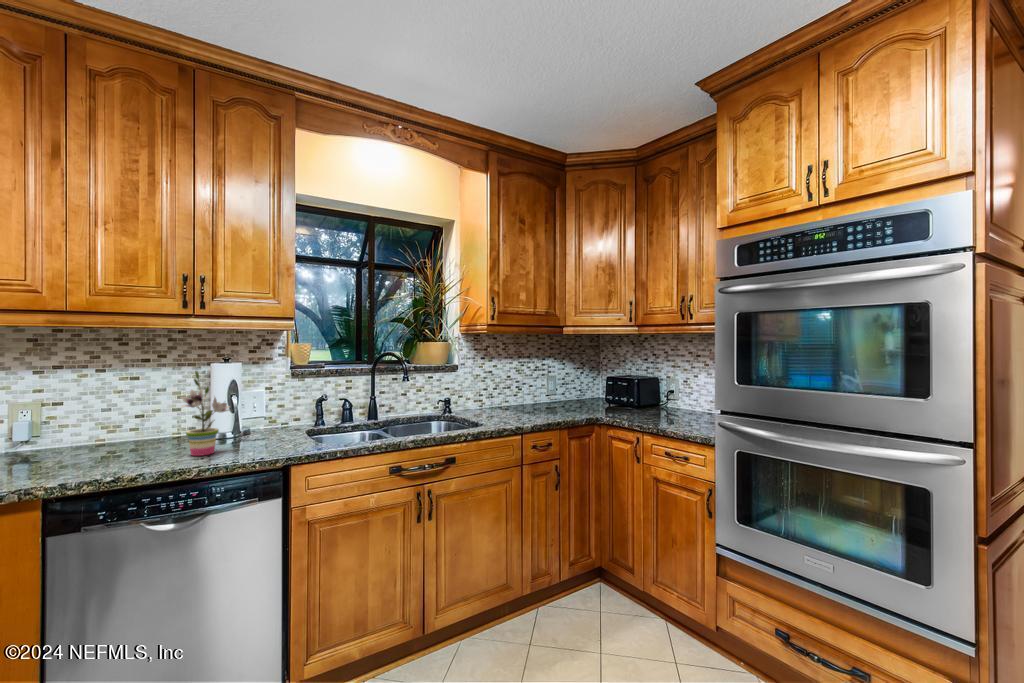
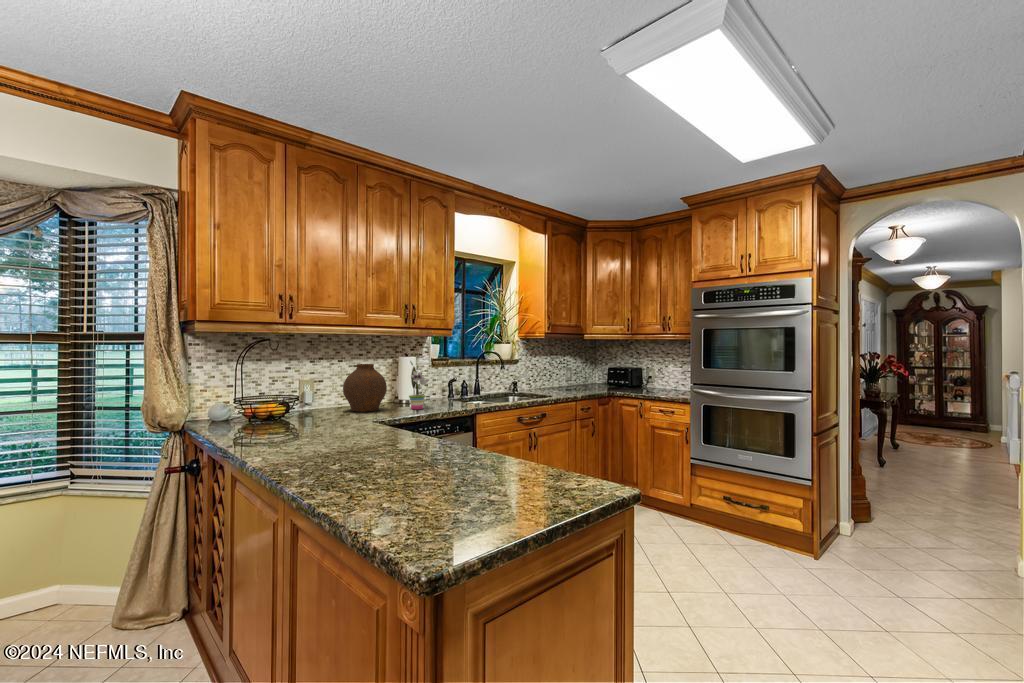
vase: none [60,376,153,461] -> present [343,364,387,412]

